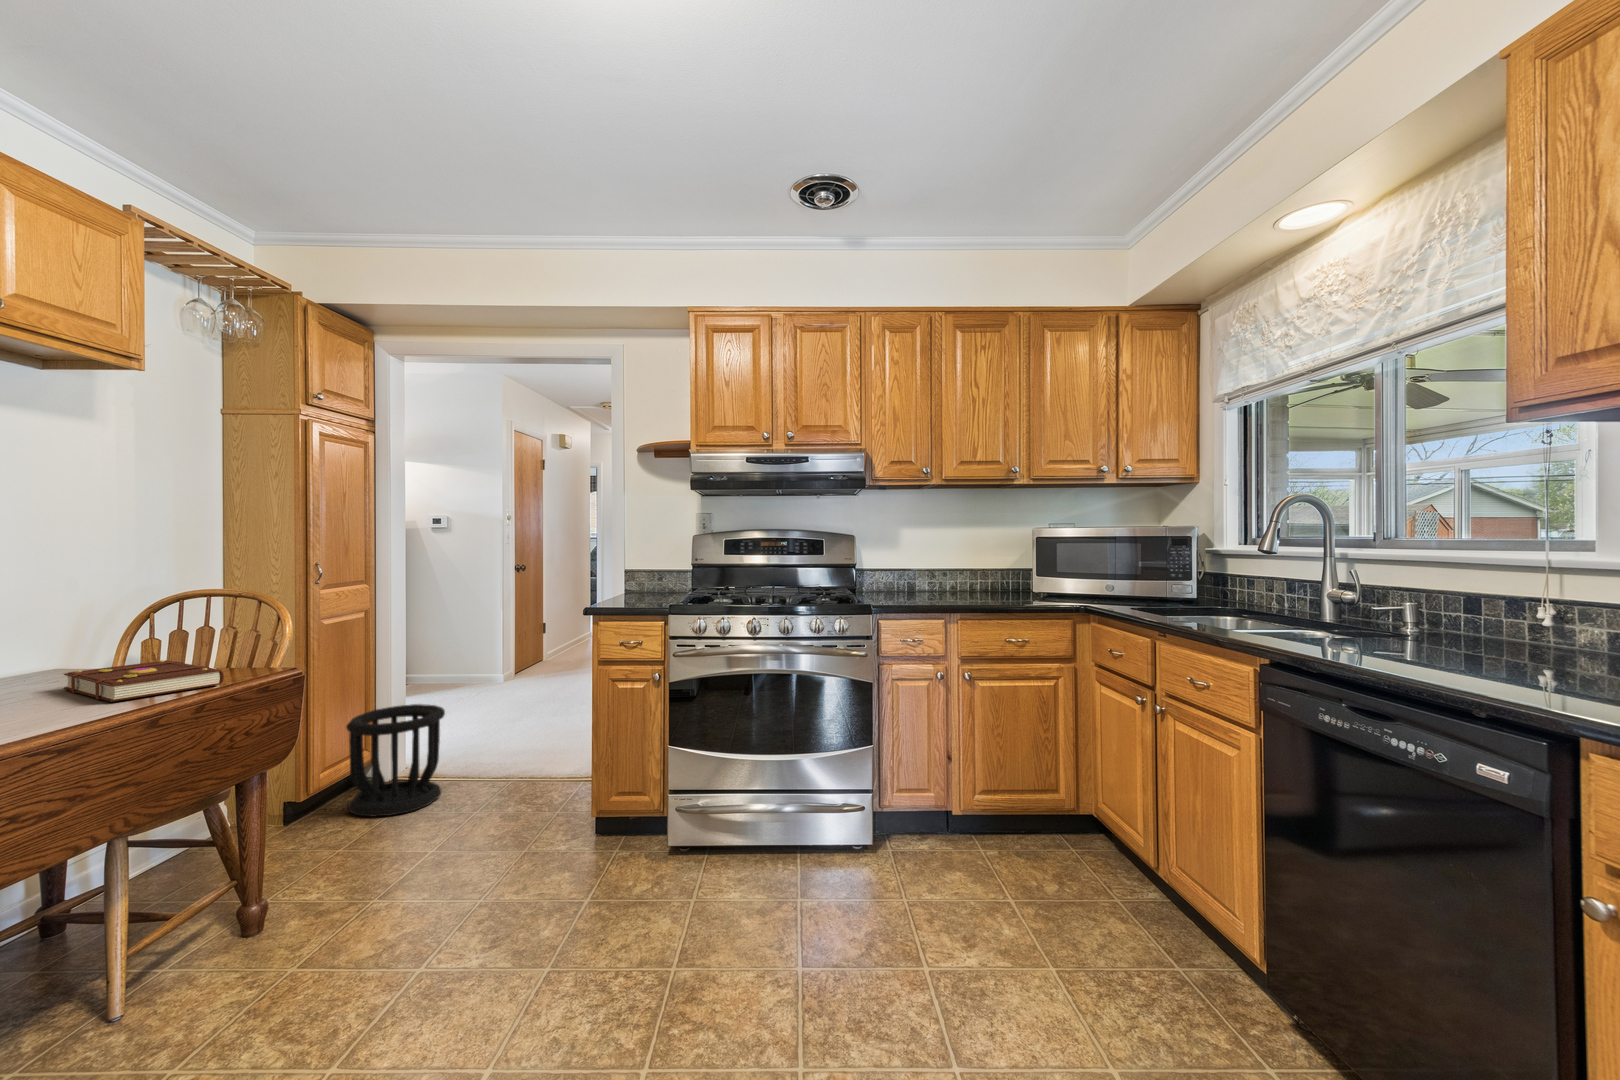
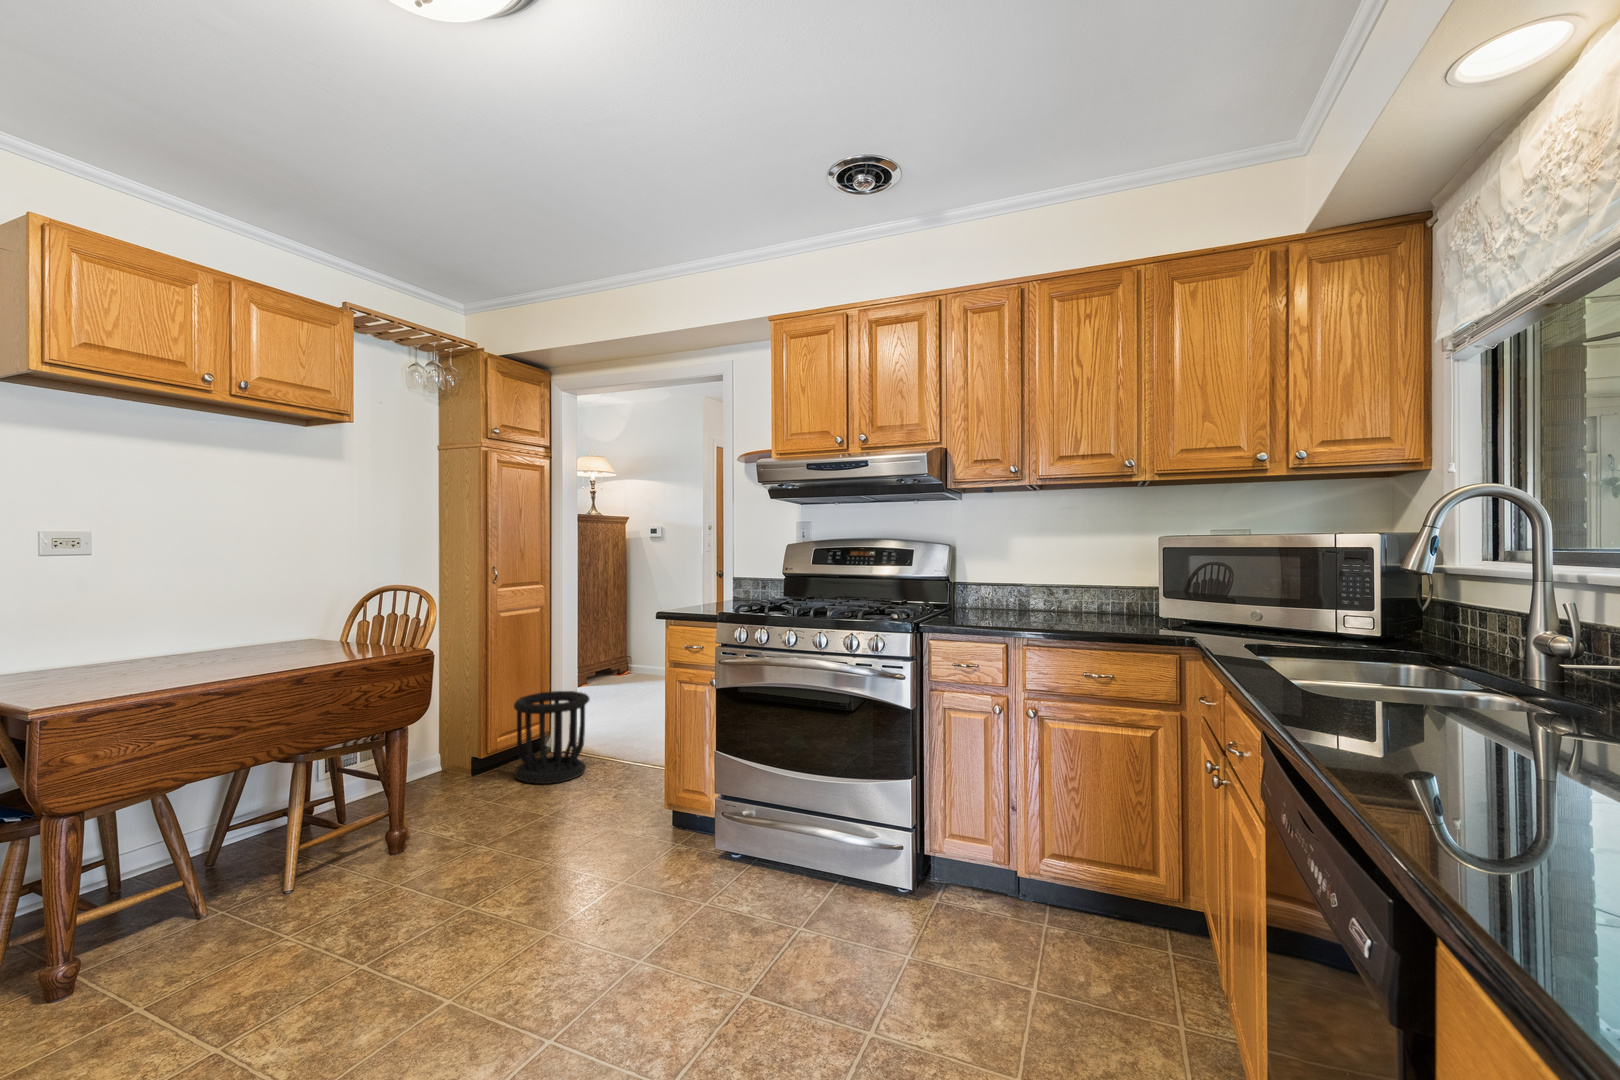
book: present [64,660,224,702] -> none [284,637,363,664]

